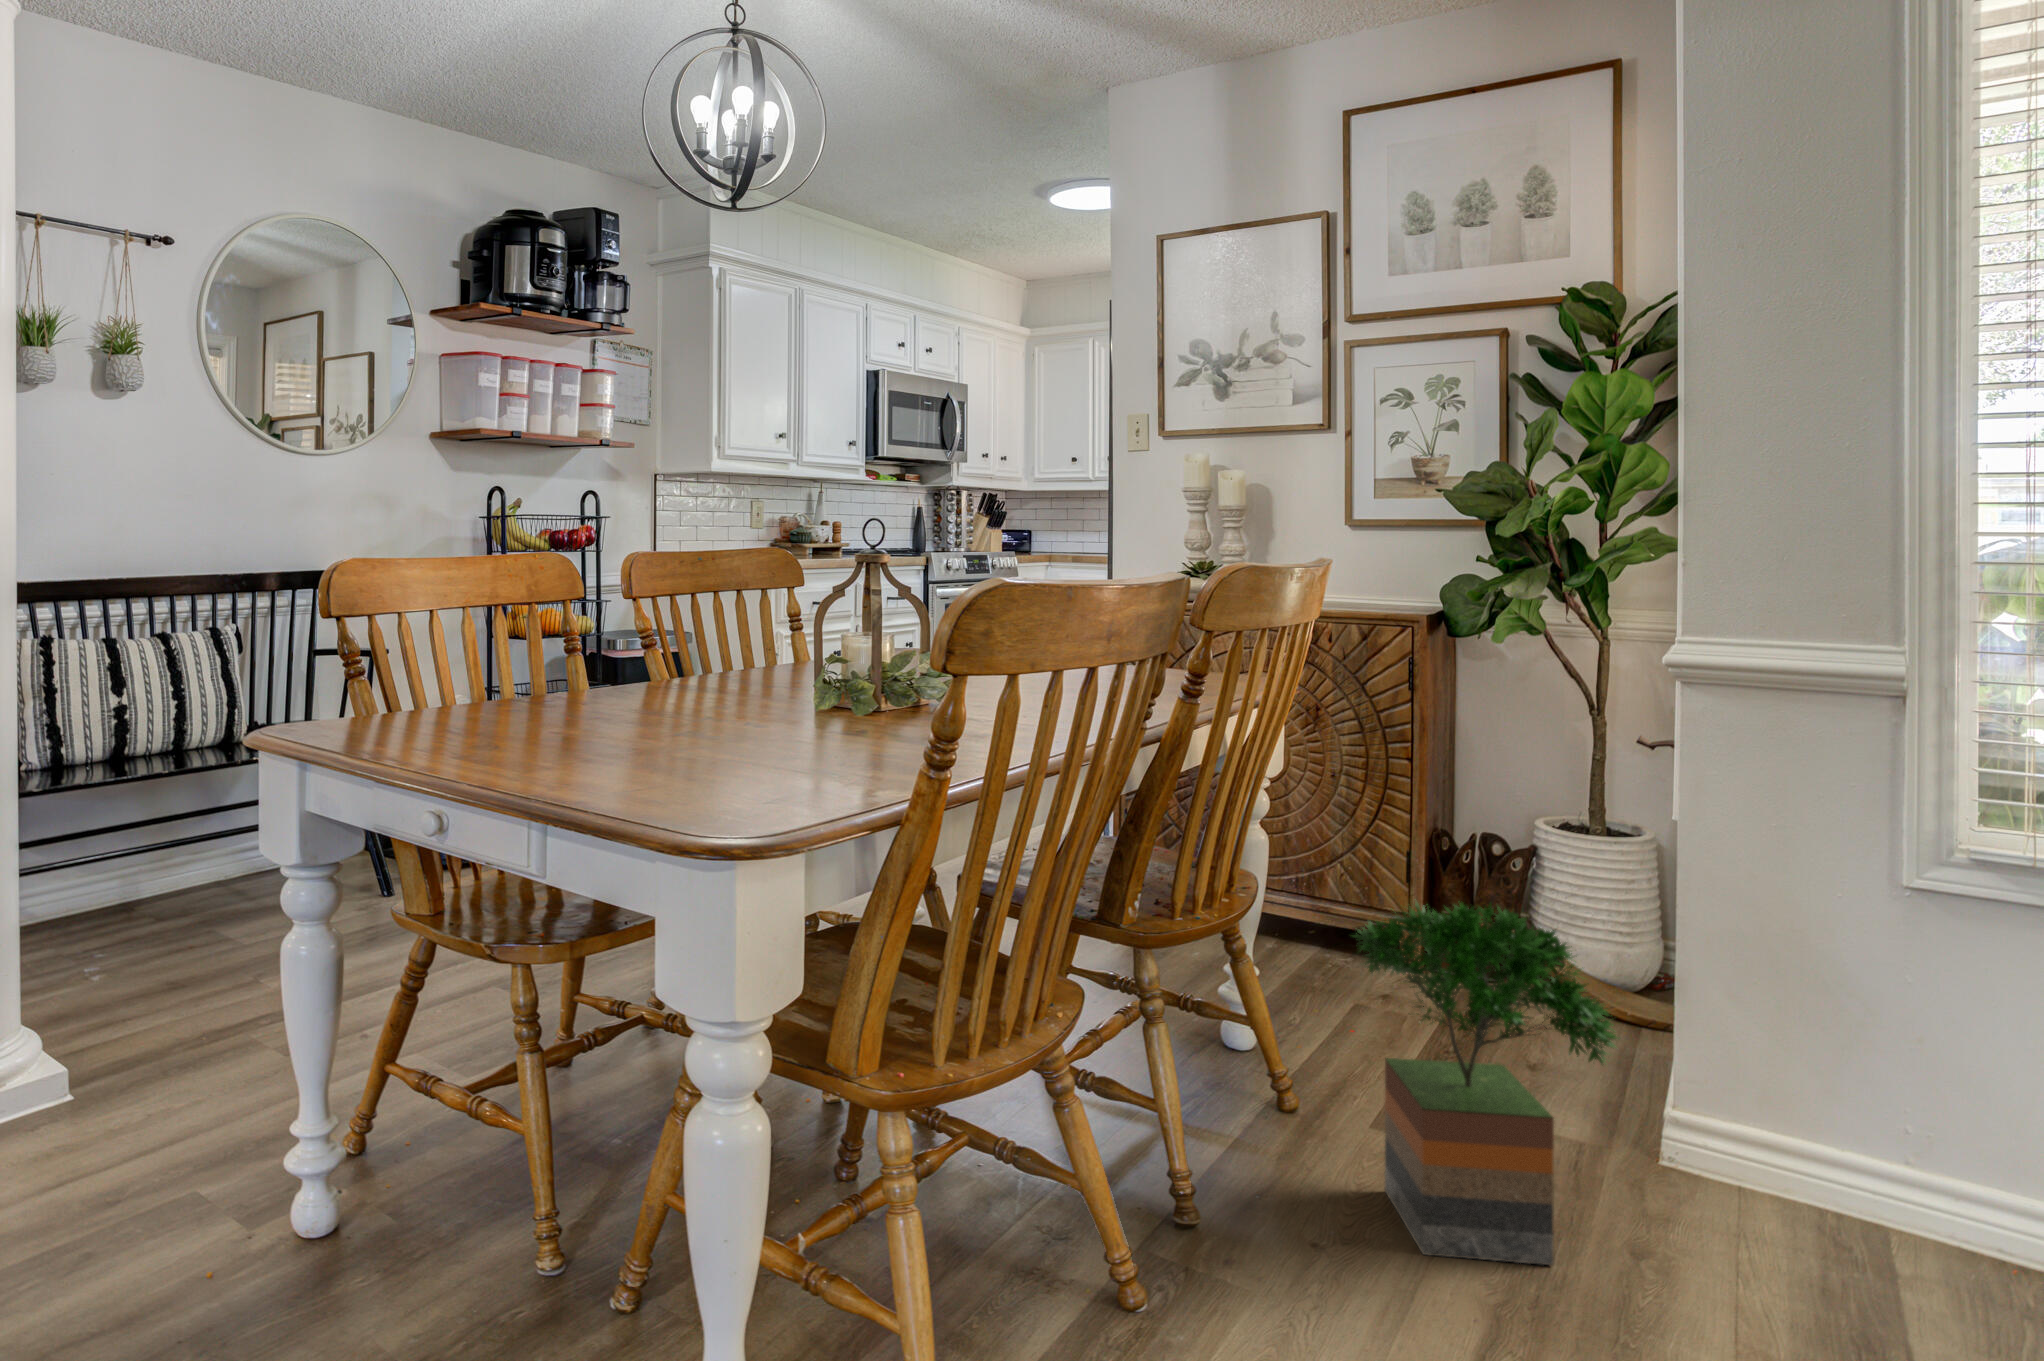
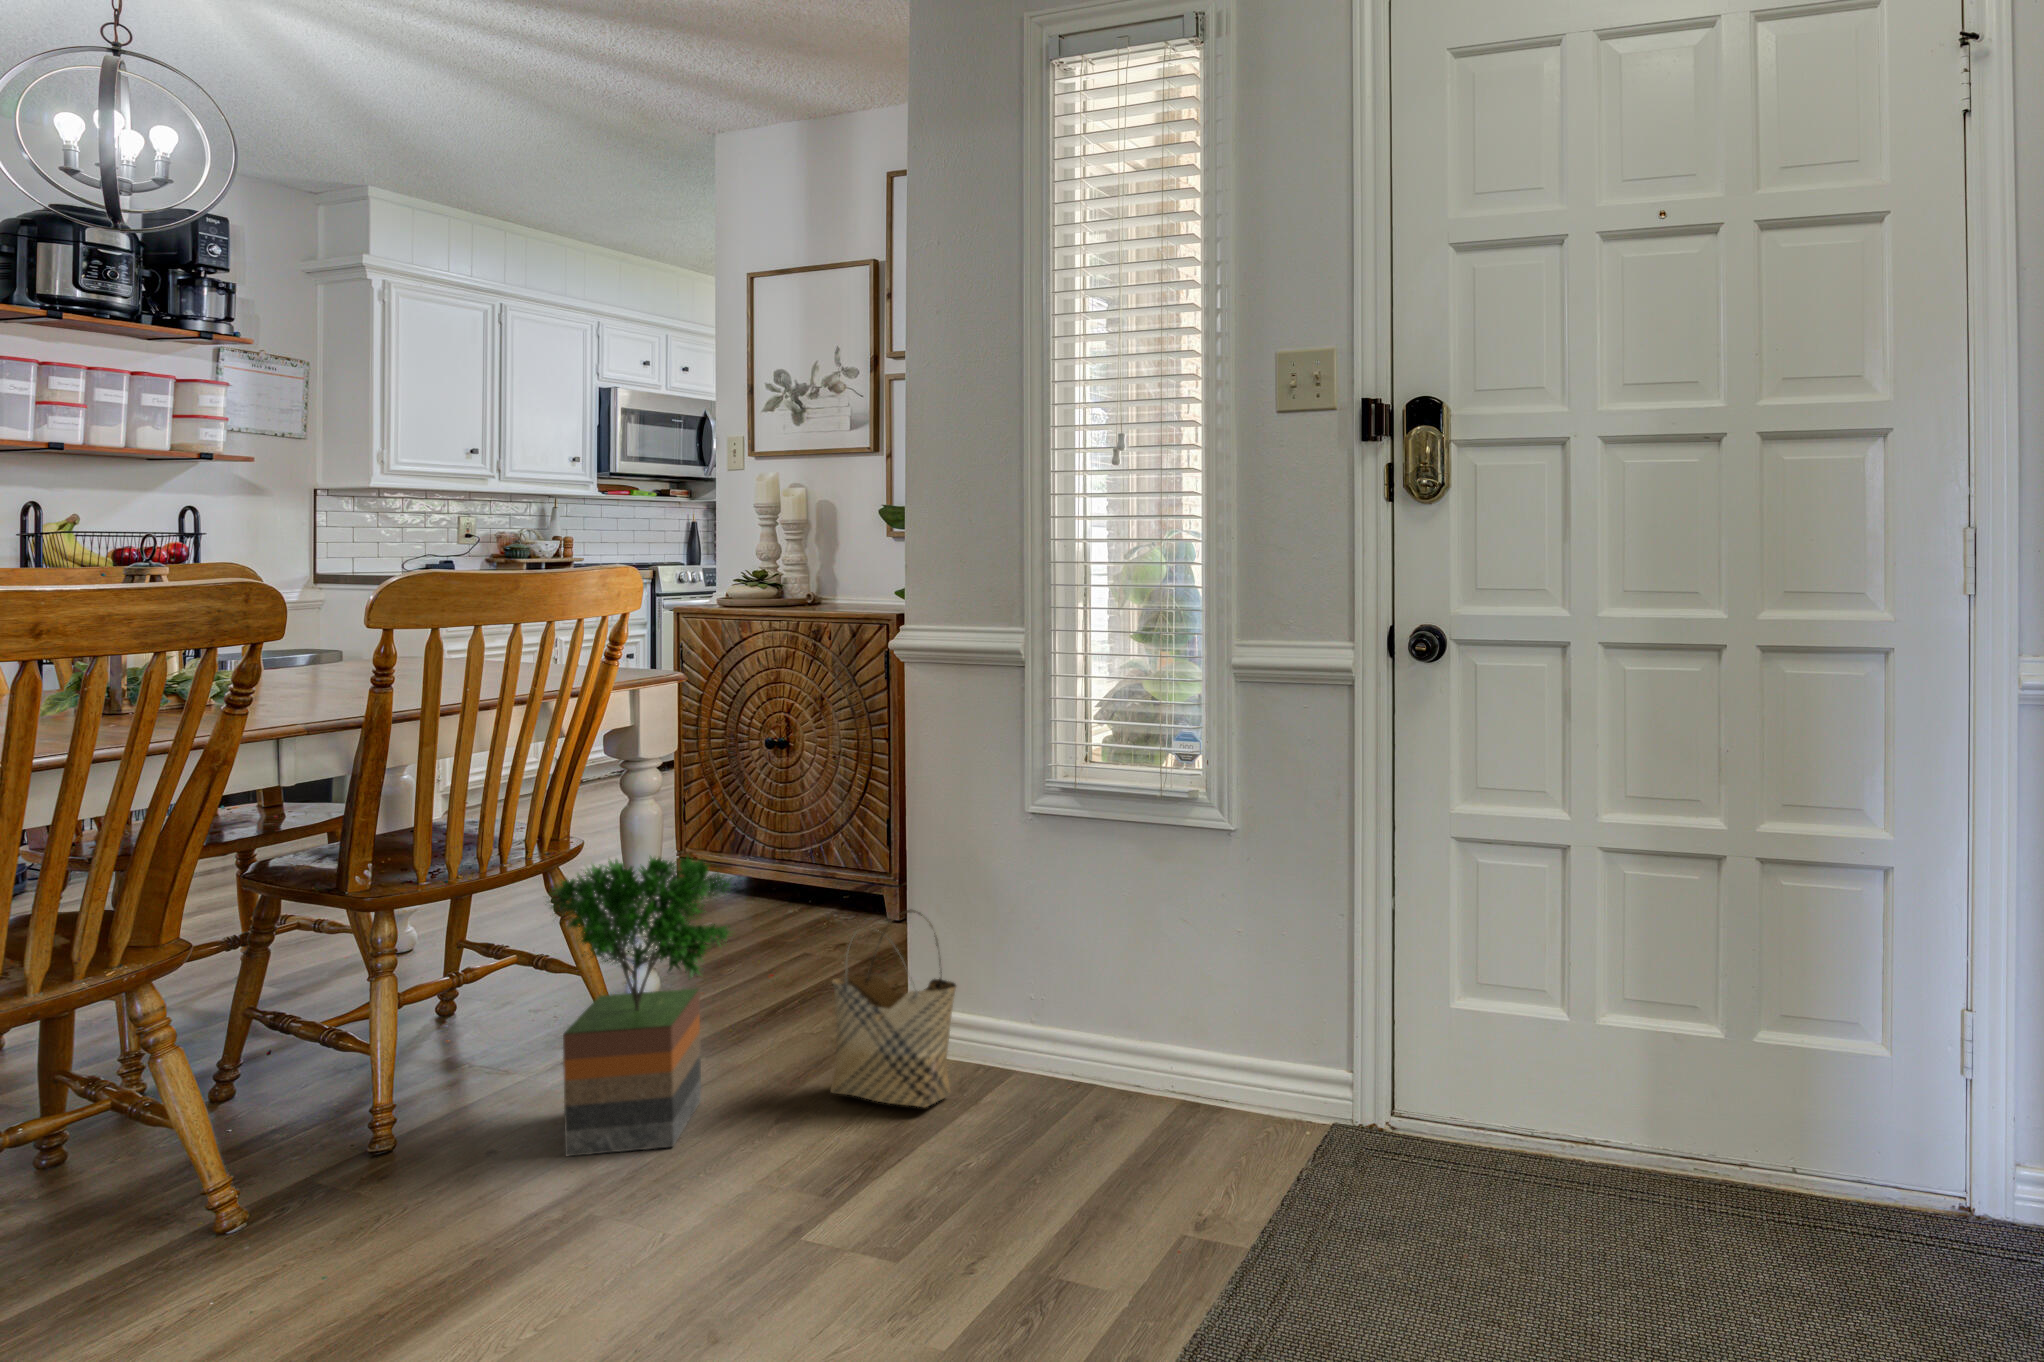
woven basket: none [1666,998,1875,1265] -> present [831,910,956,1107]

